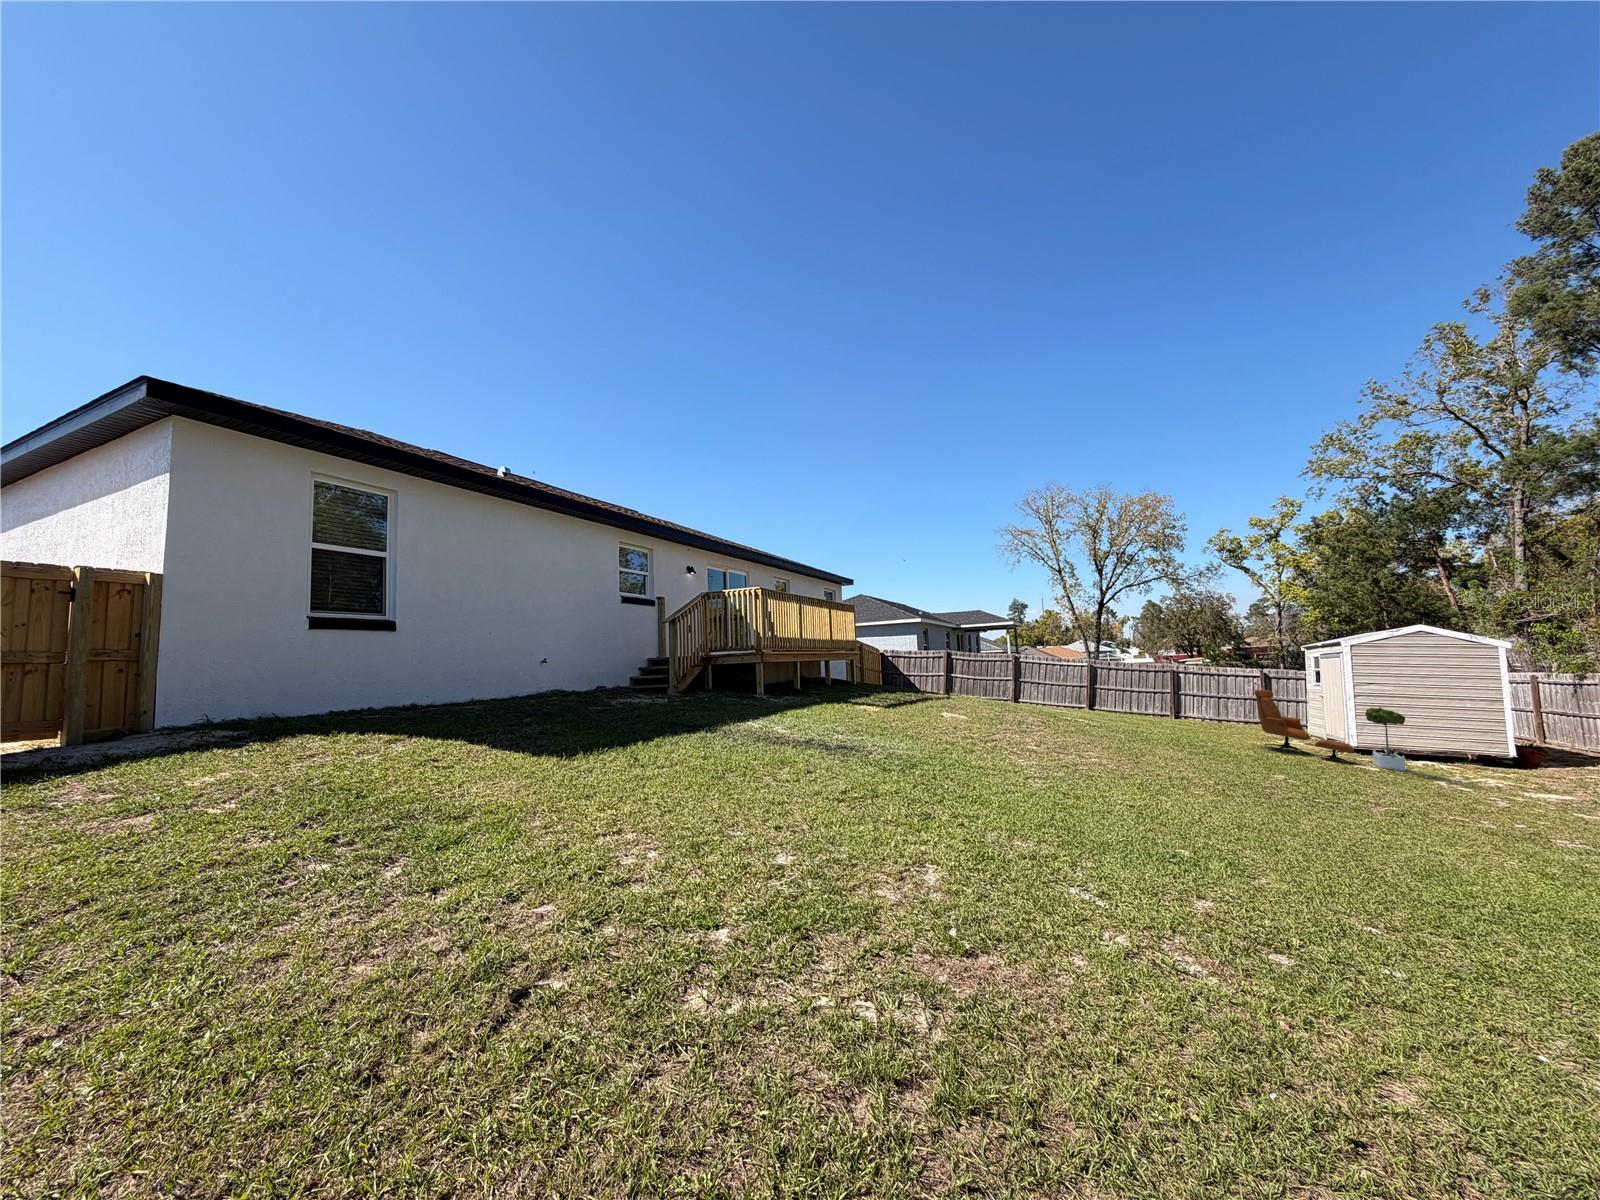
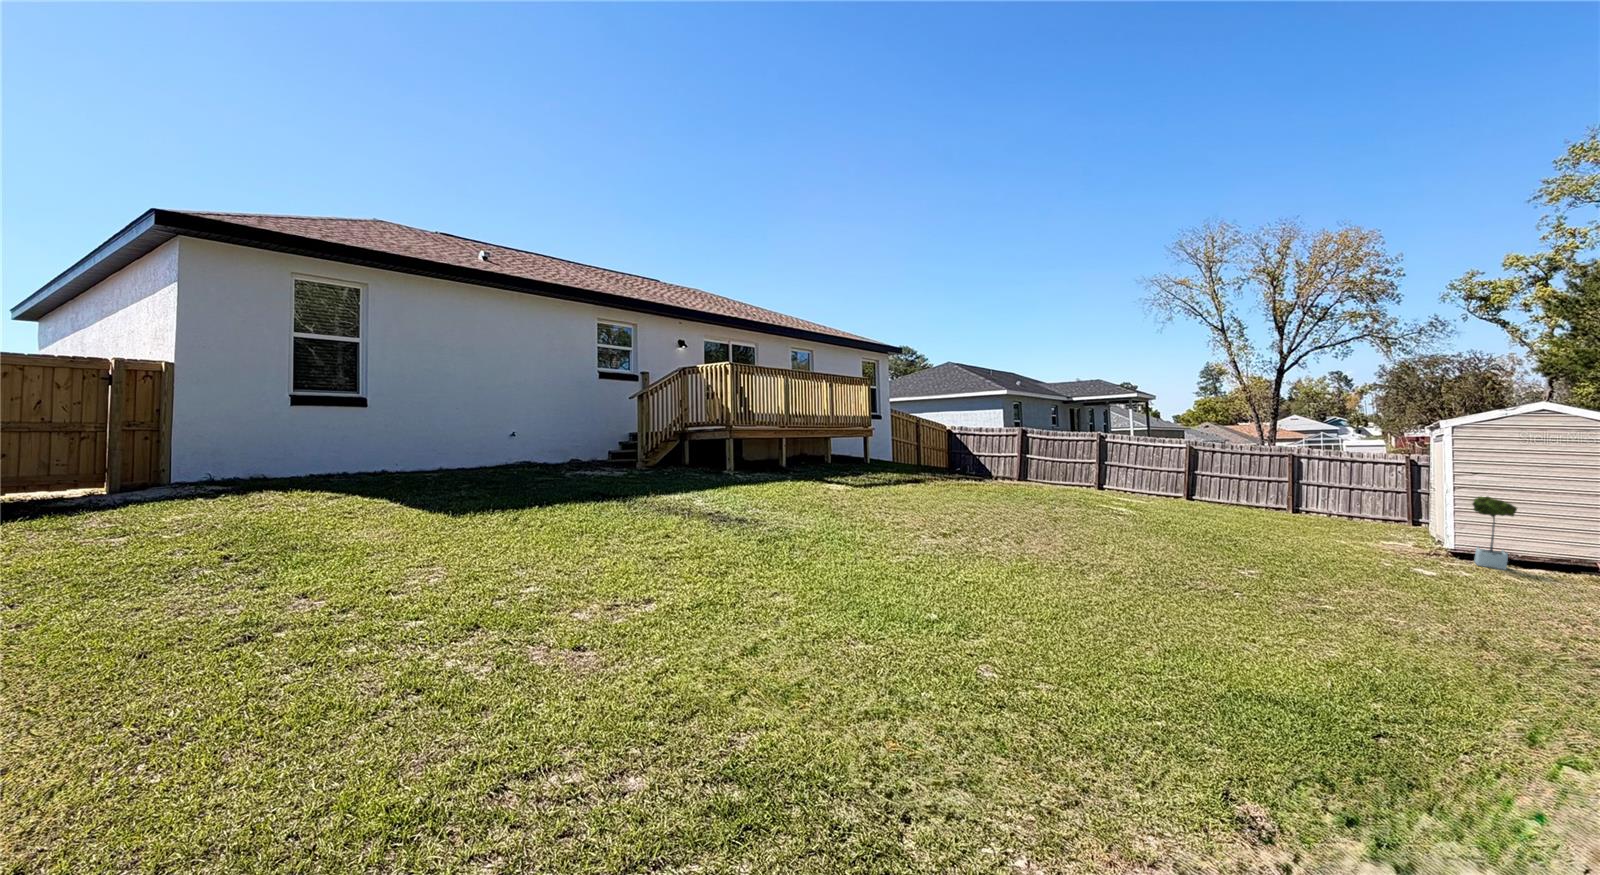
lounge chair: present [1254,690,1354,764] -> none [1351,475,1452,561]

